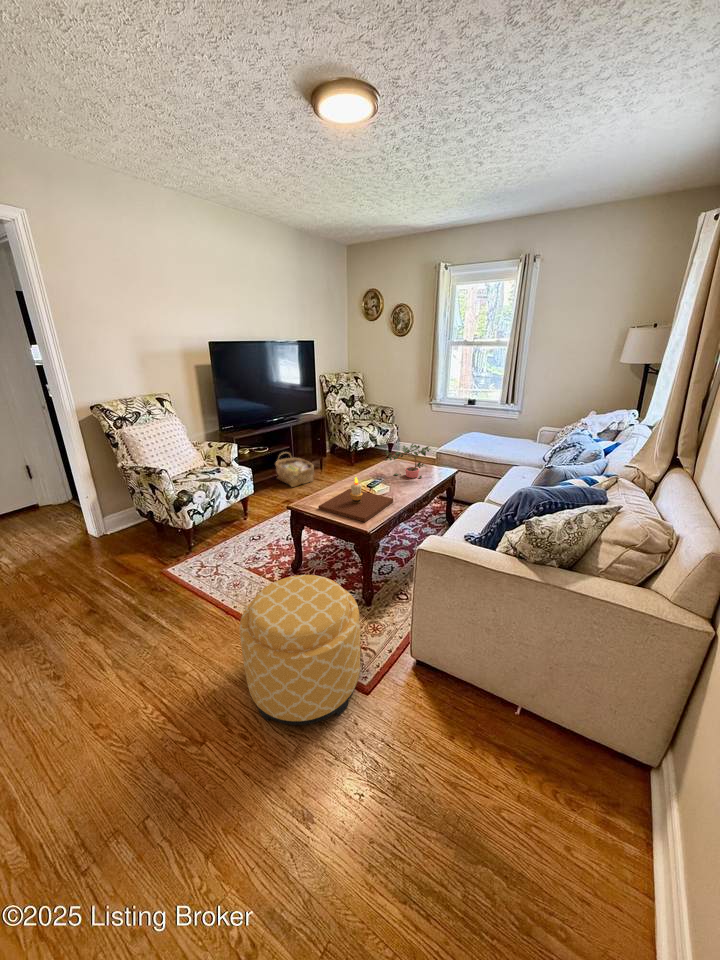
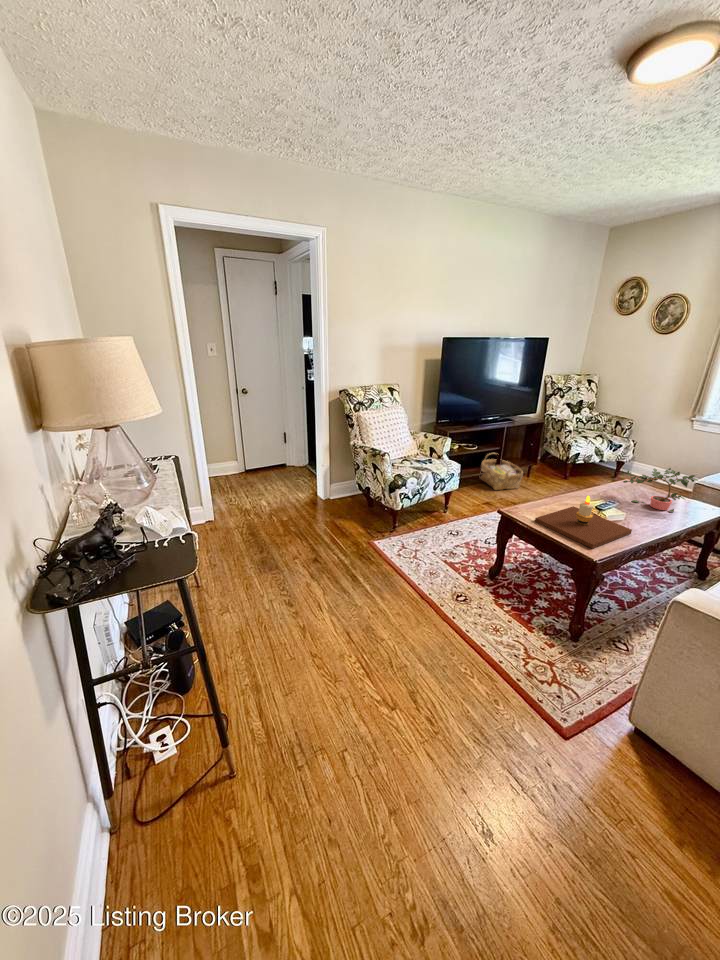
ottoman: present [240,575,360,725] -> none [440,584,576,746]

